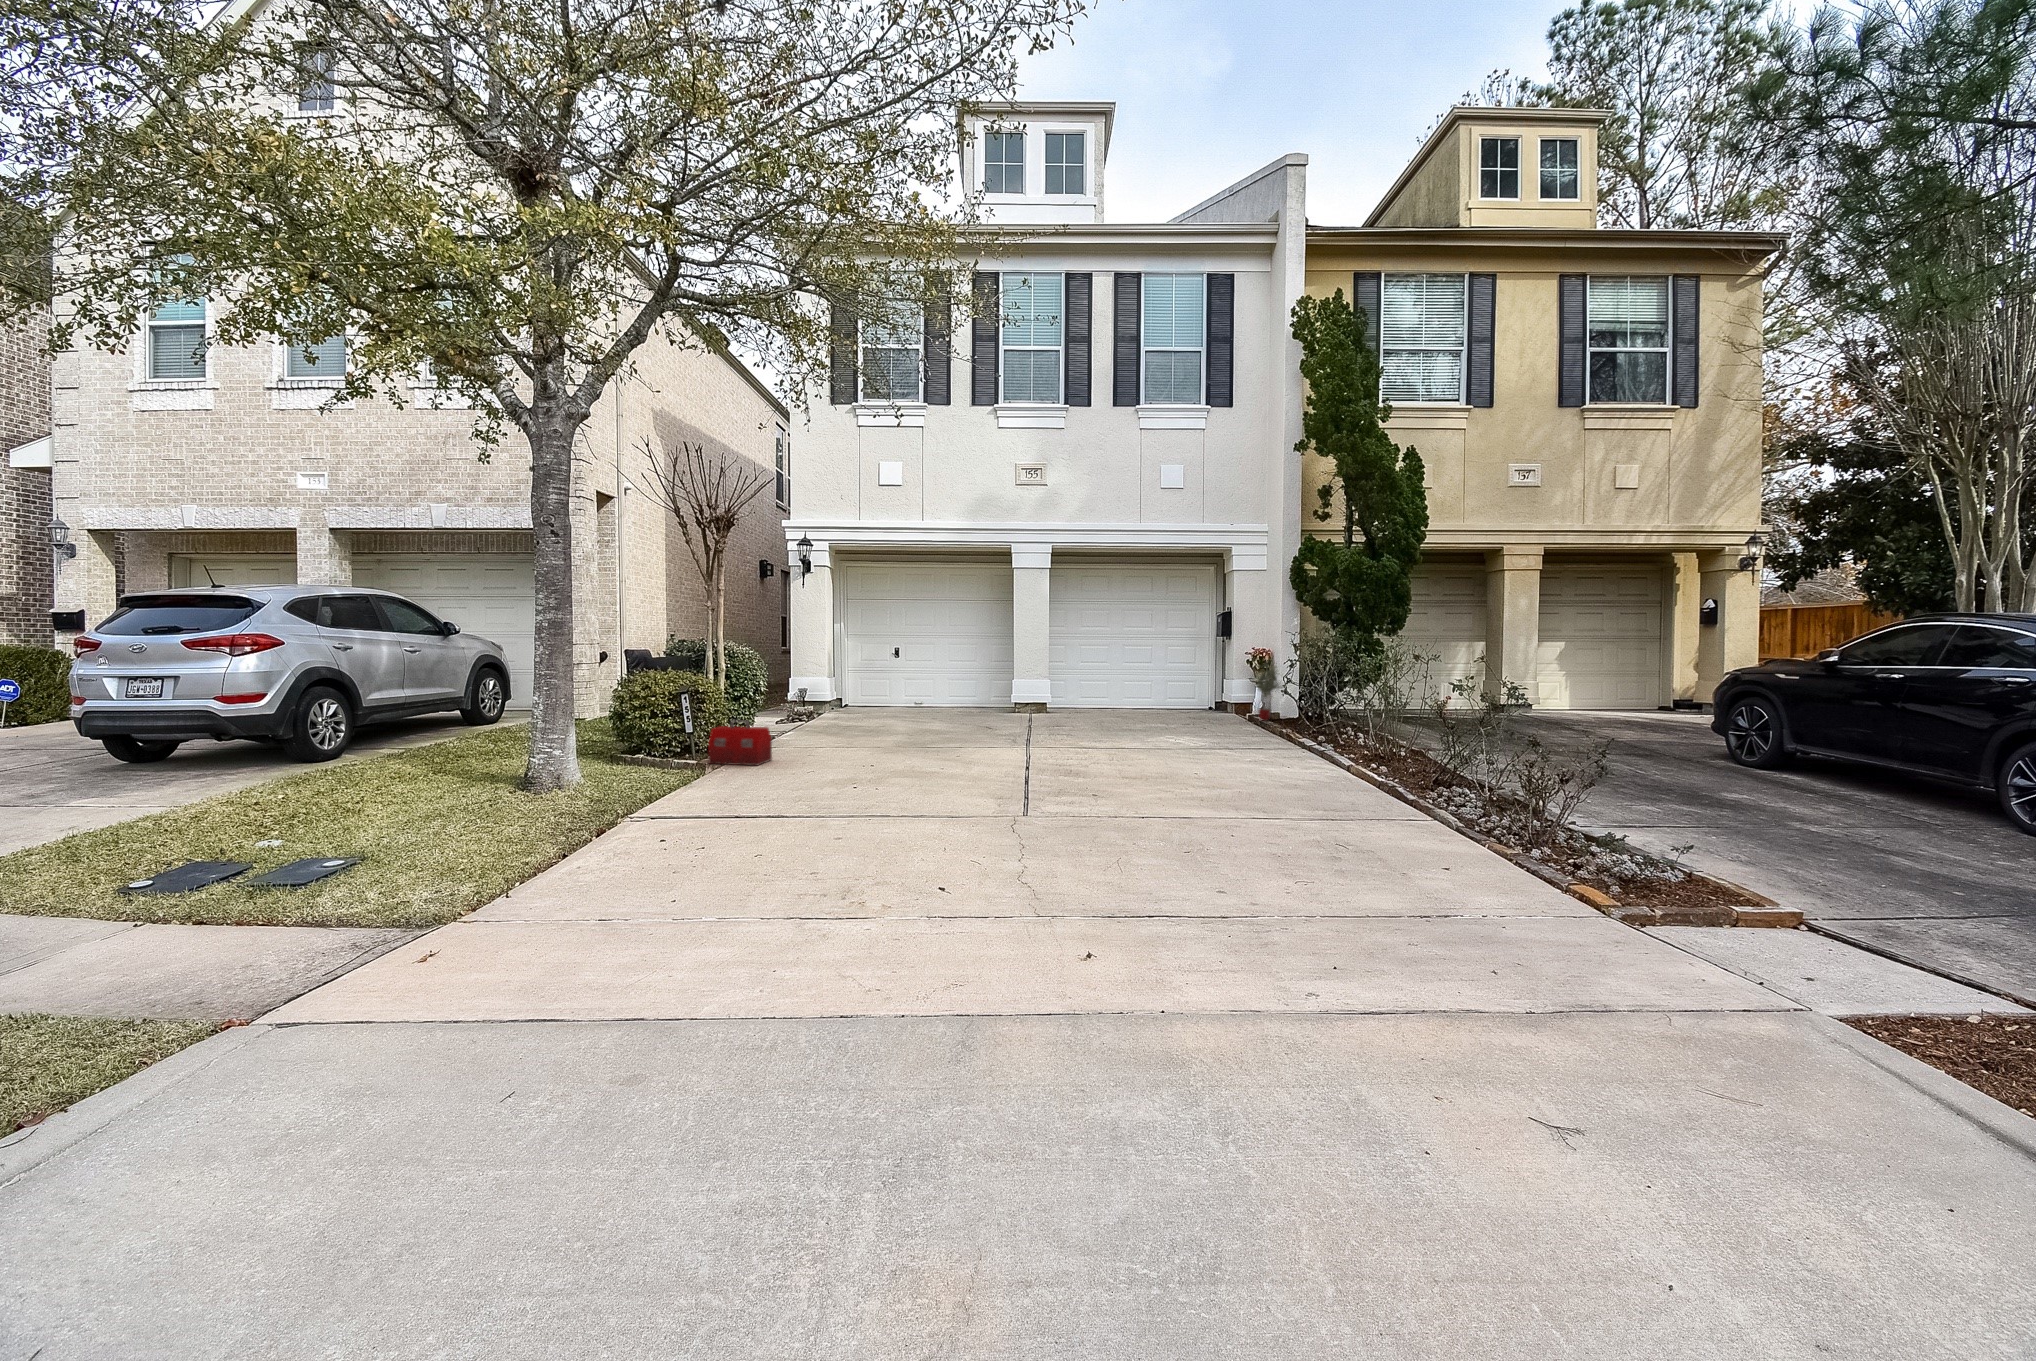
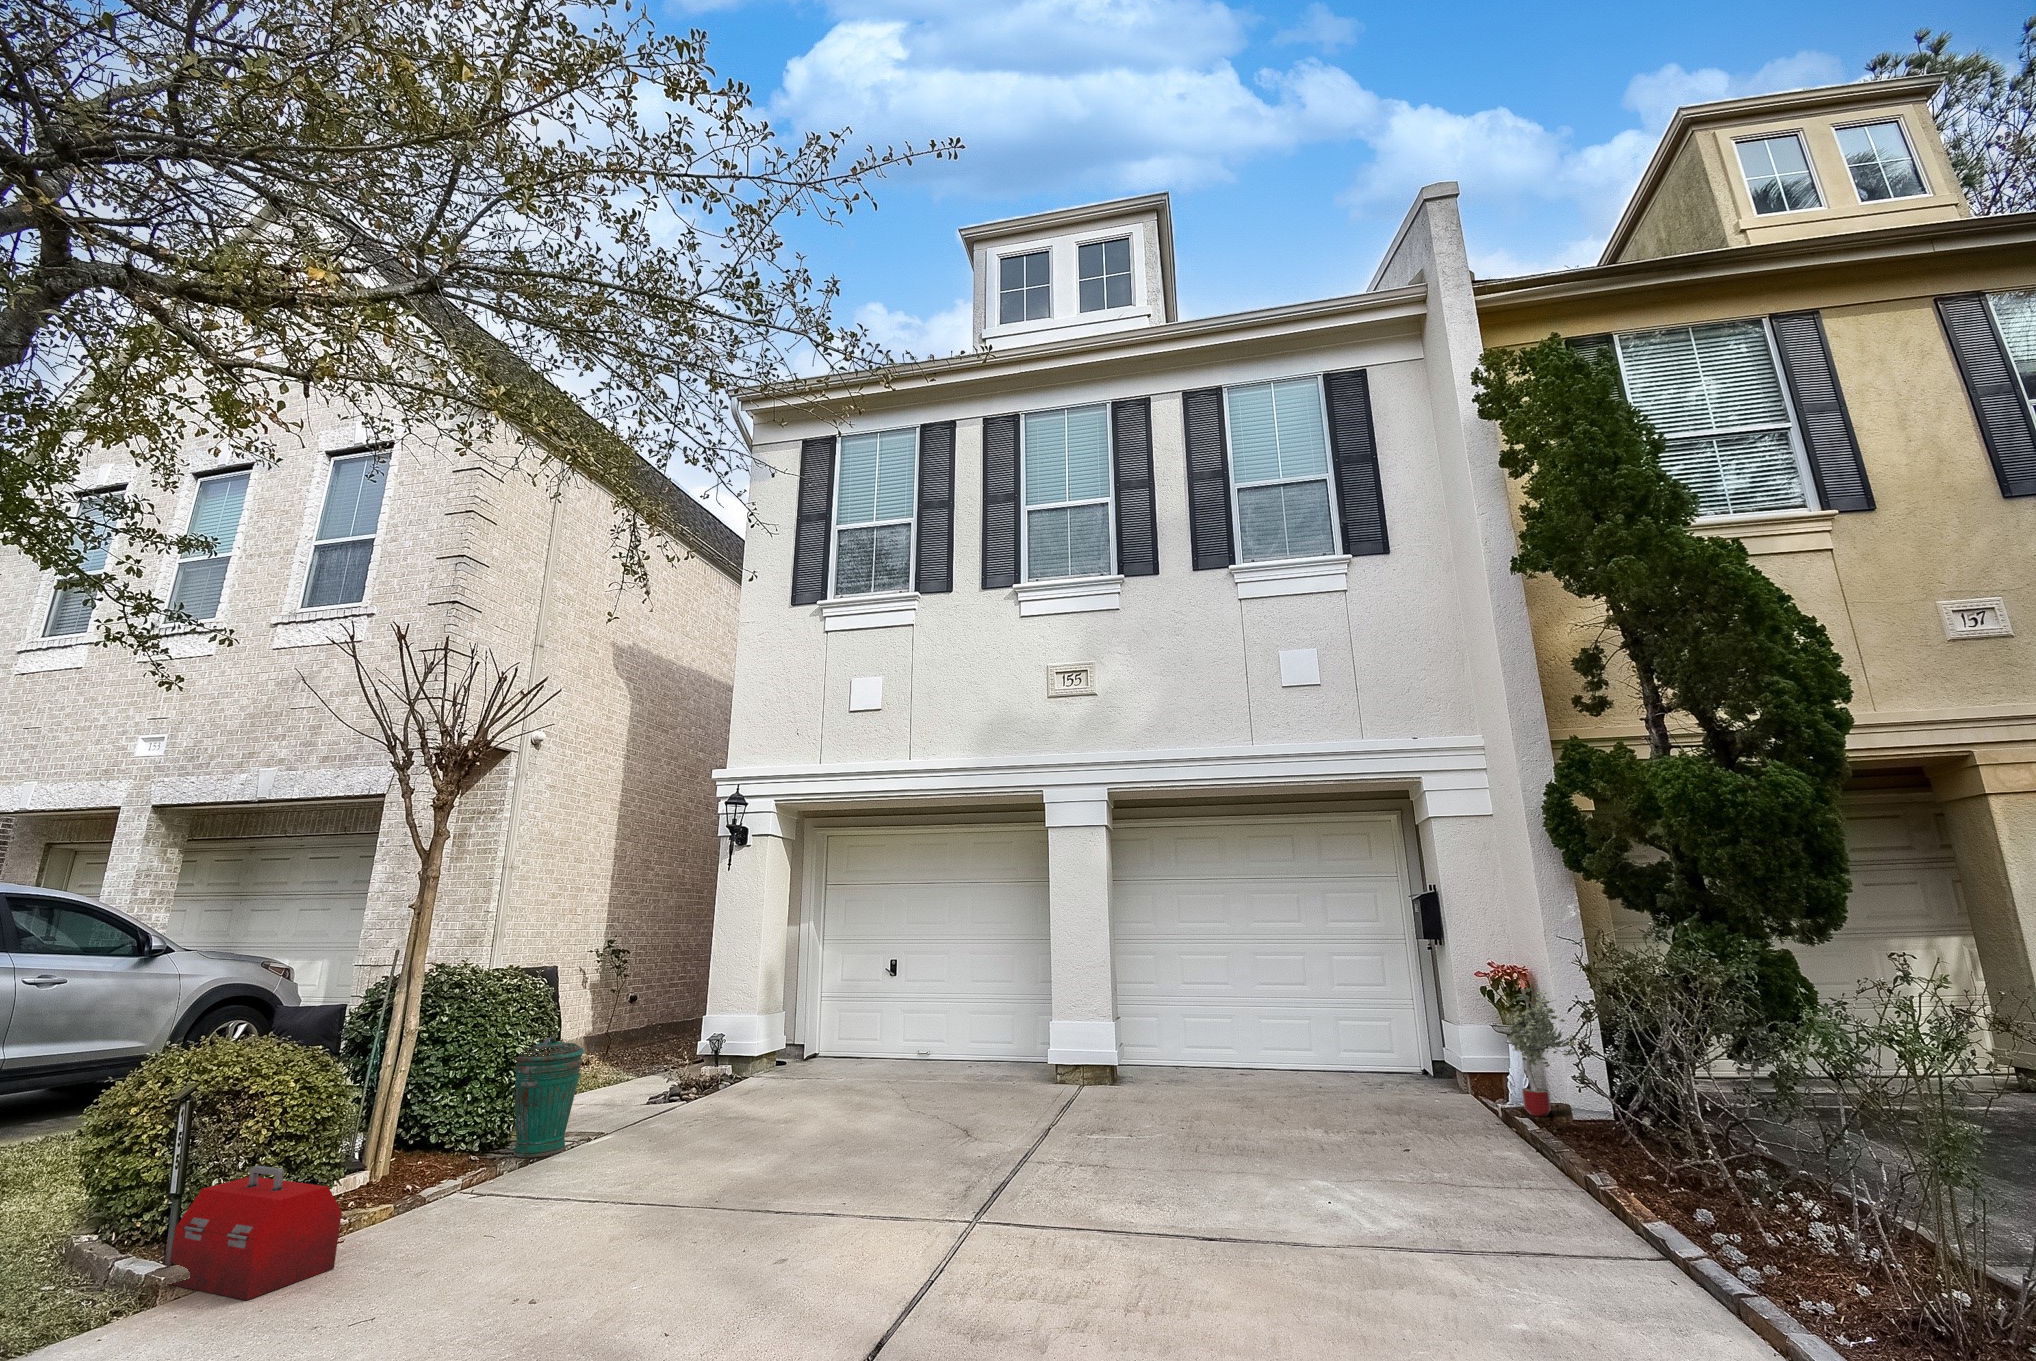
trash can: none [757,679,794,736] -> present [514,1038,585,1158]

